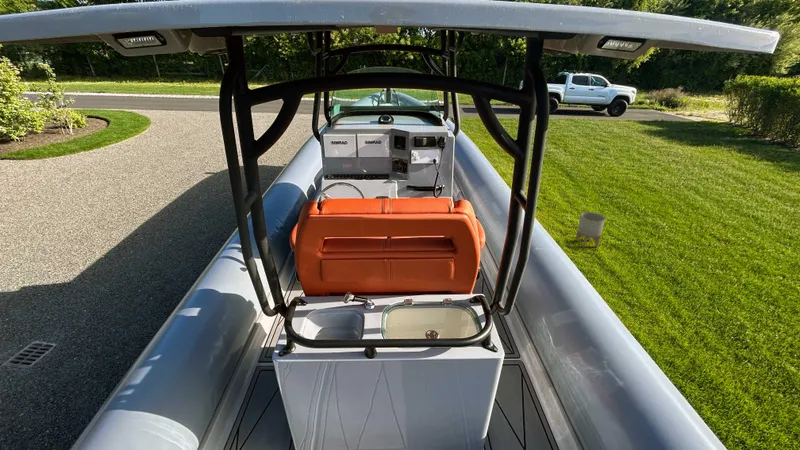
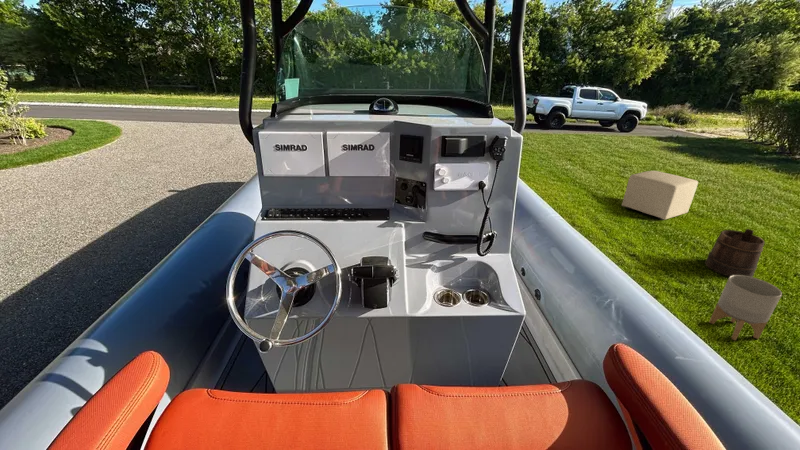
ottoman: none [563,153,614,188] -> present [622,171,698,220]
bucket: none [597,190,628,221] -> present [705,229,764,277]

